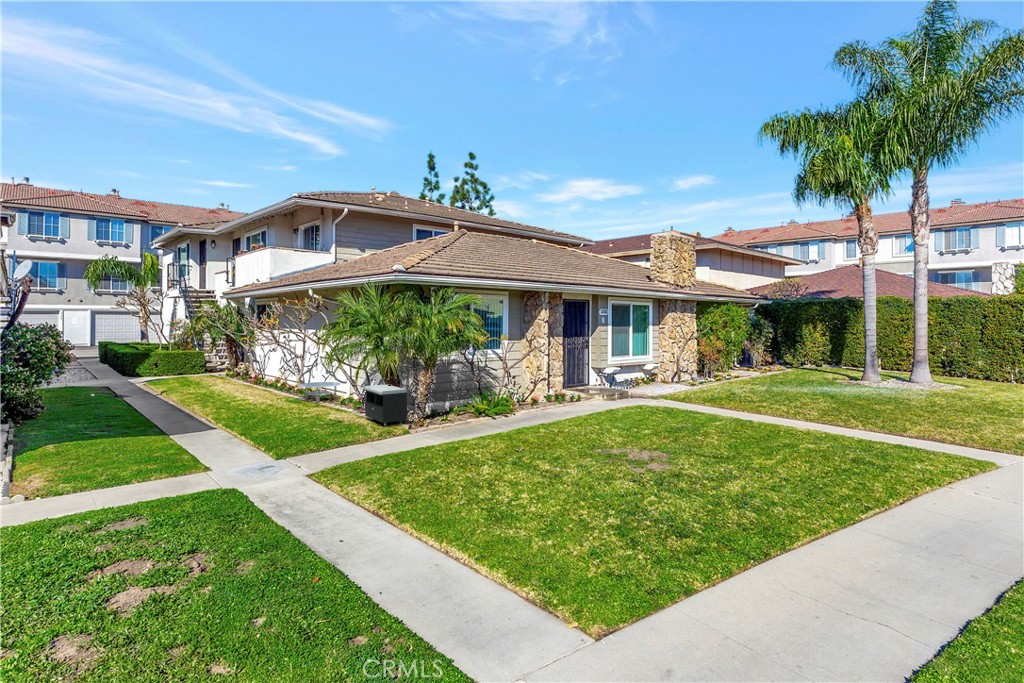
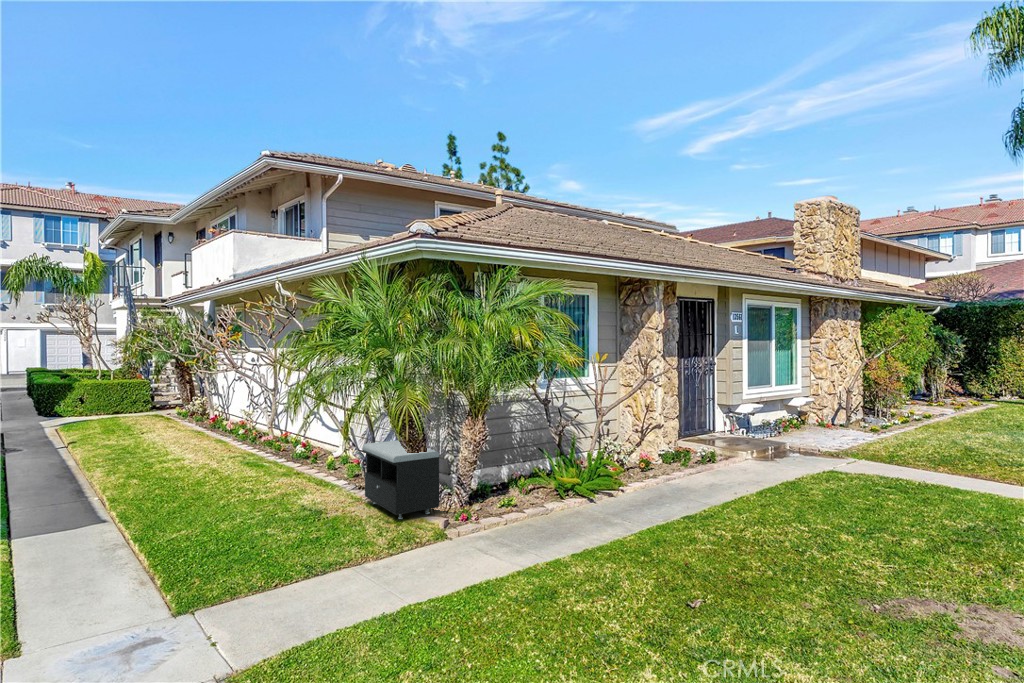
round table: present [299,382,340,403] -> none [261,430,328,467]

